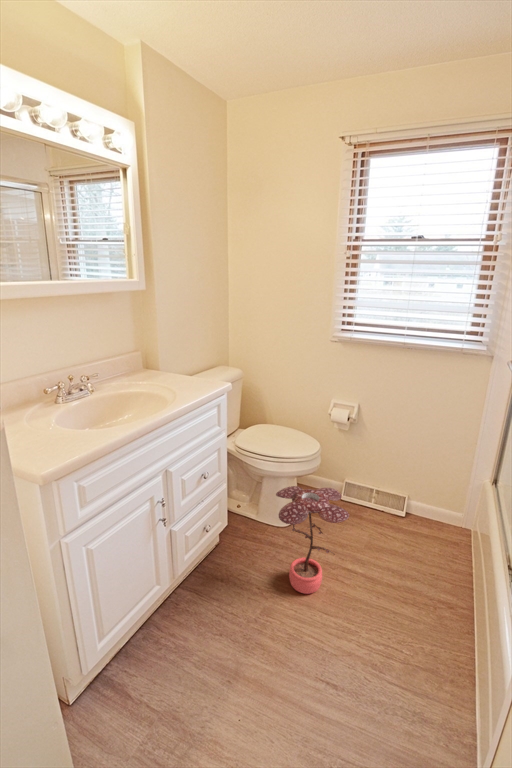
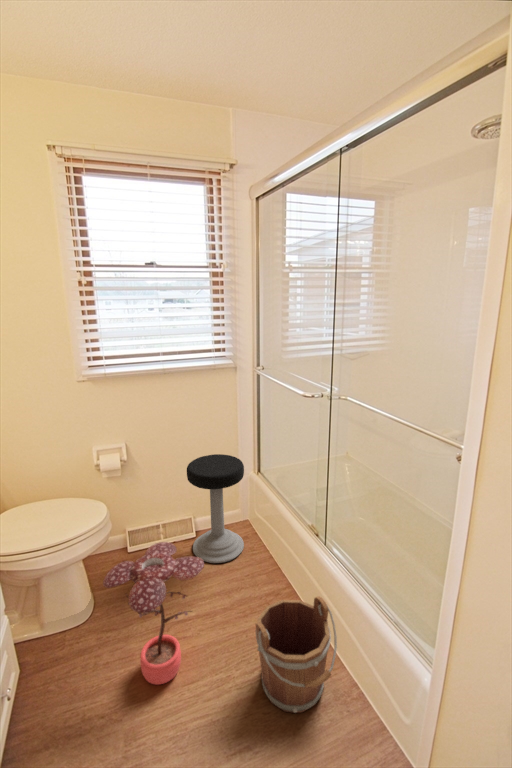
stool: none [392,441,465,554] -> present [187,454,244,563]
bucket: none [356,590,447,702] -> present [256,596,337,713]

